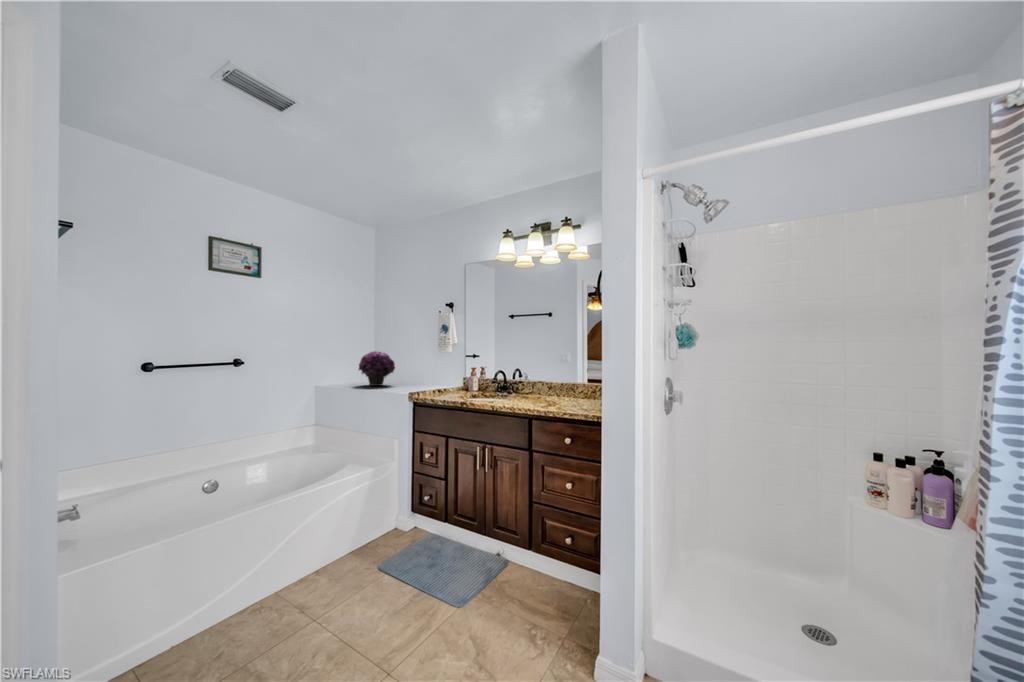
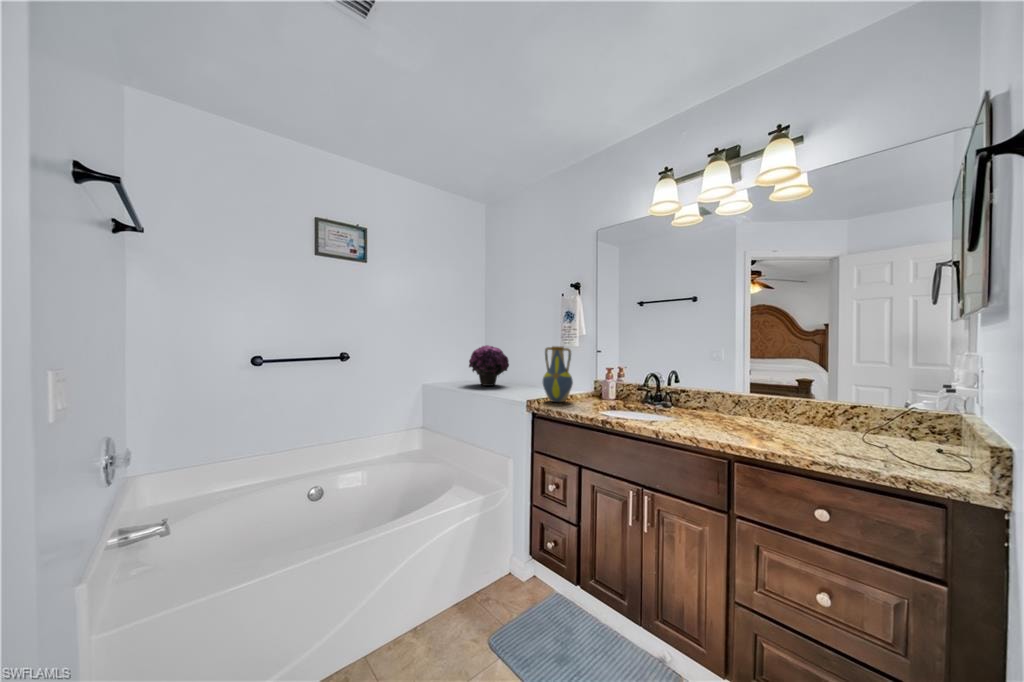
vase: none [422,352,445,394] -> present [543,346,573,402]

